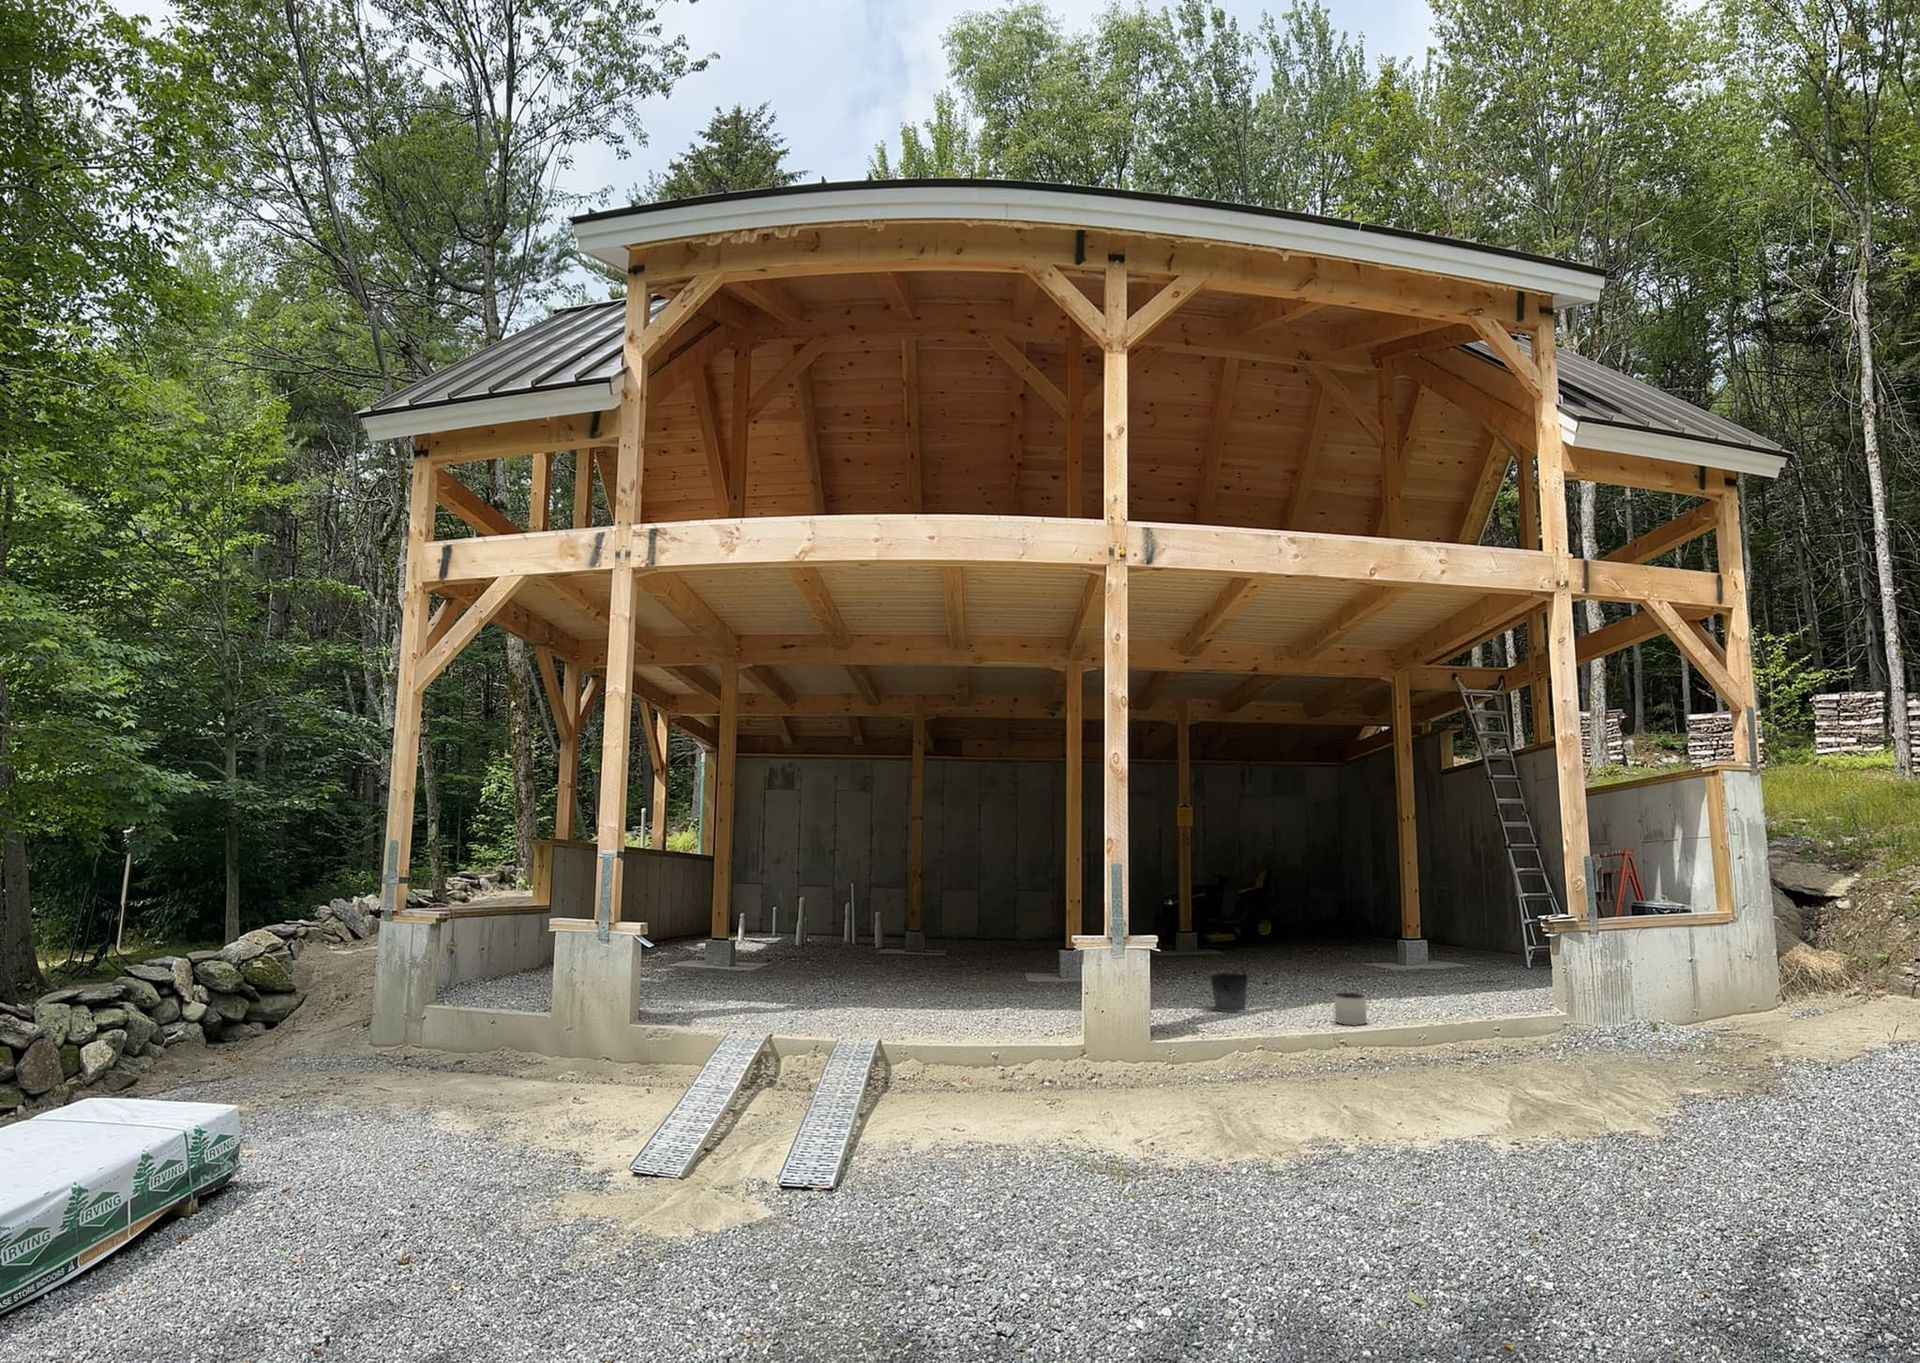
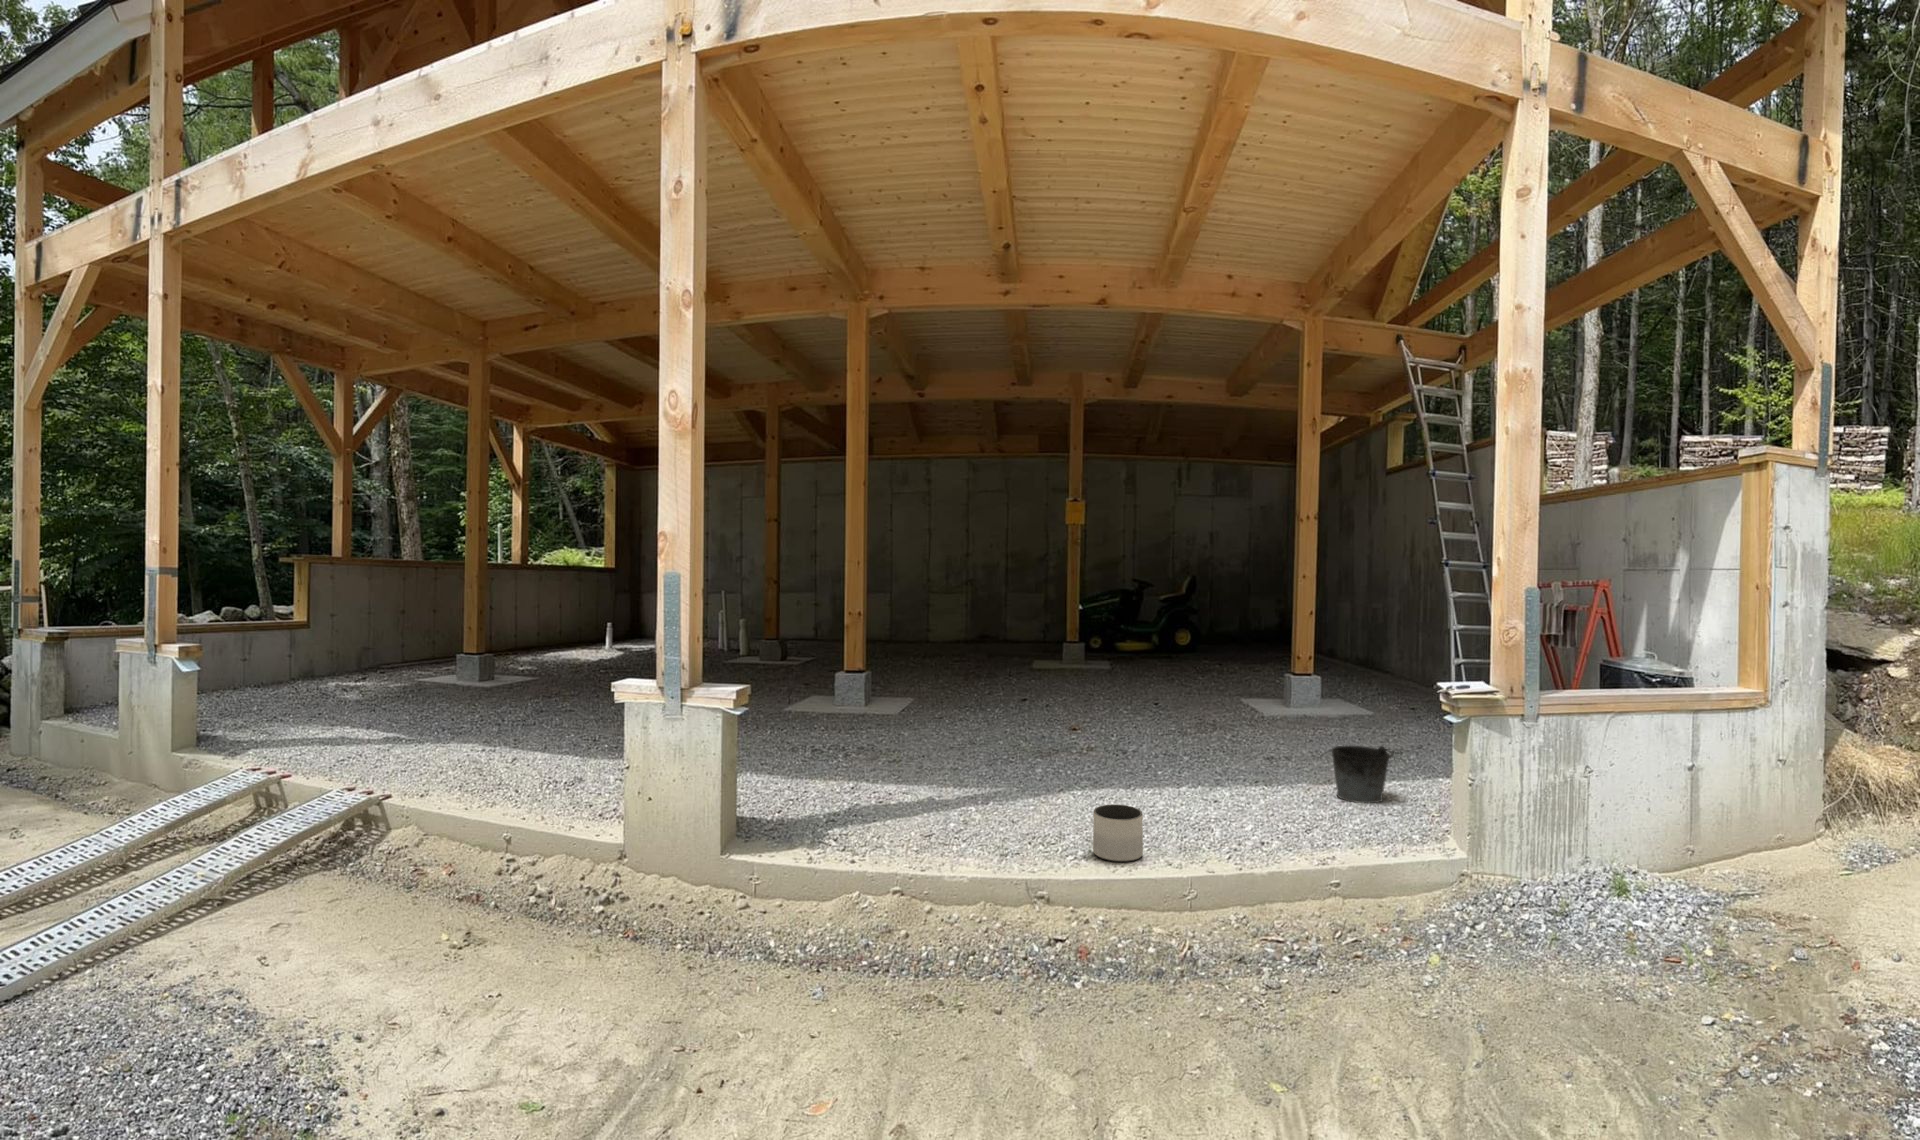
bucket: present [1210,973,1249,1012] -> present [1332,746,1392,803]

